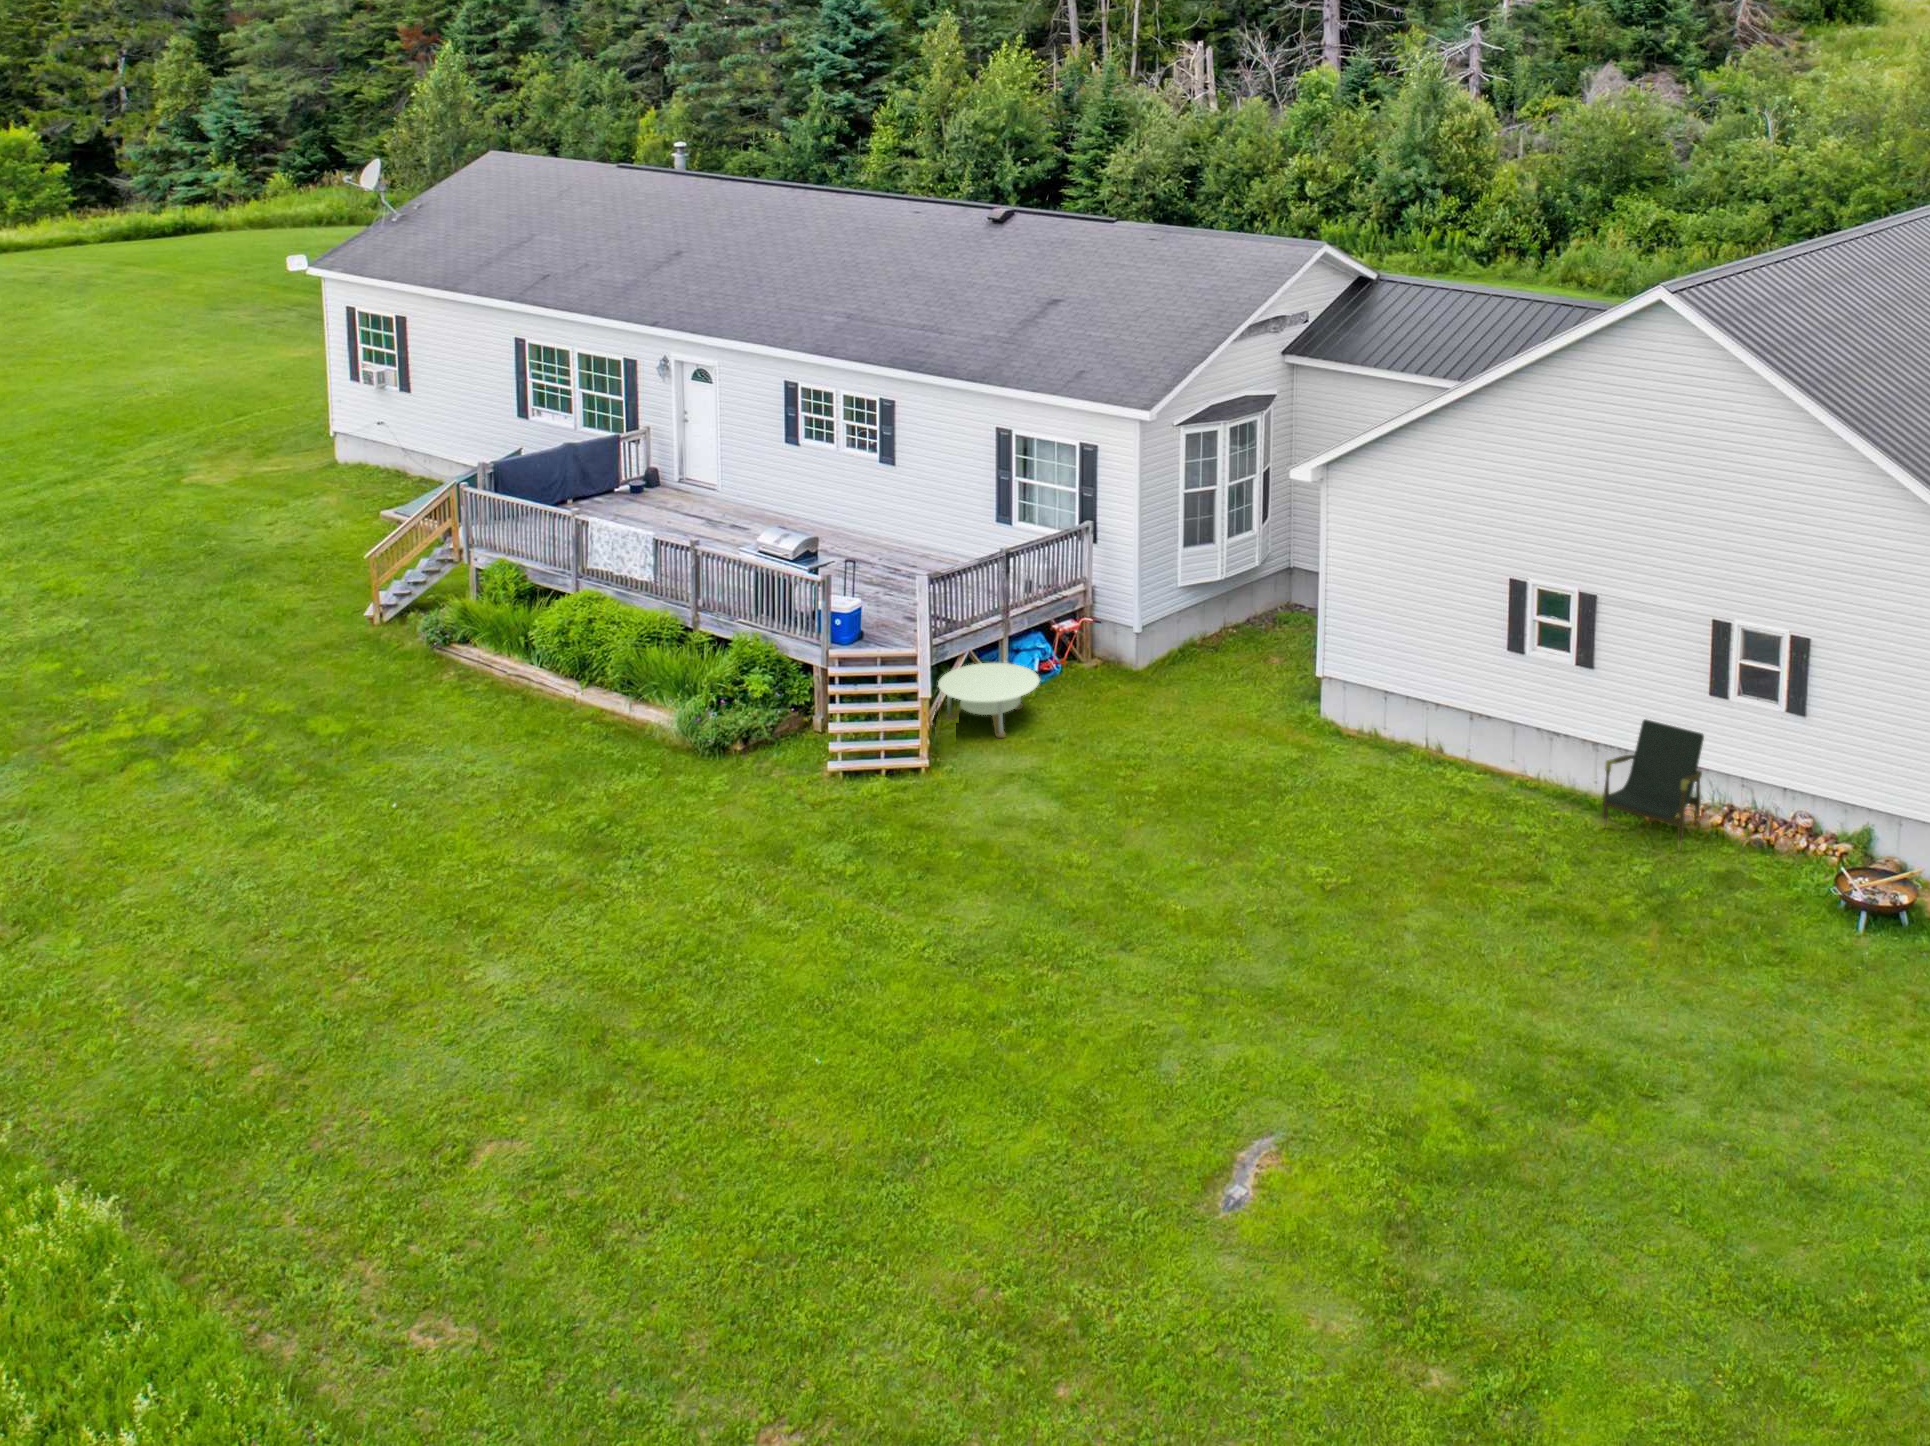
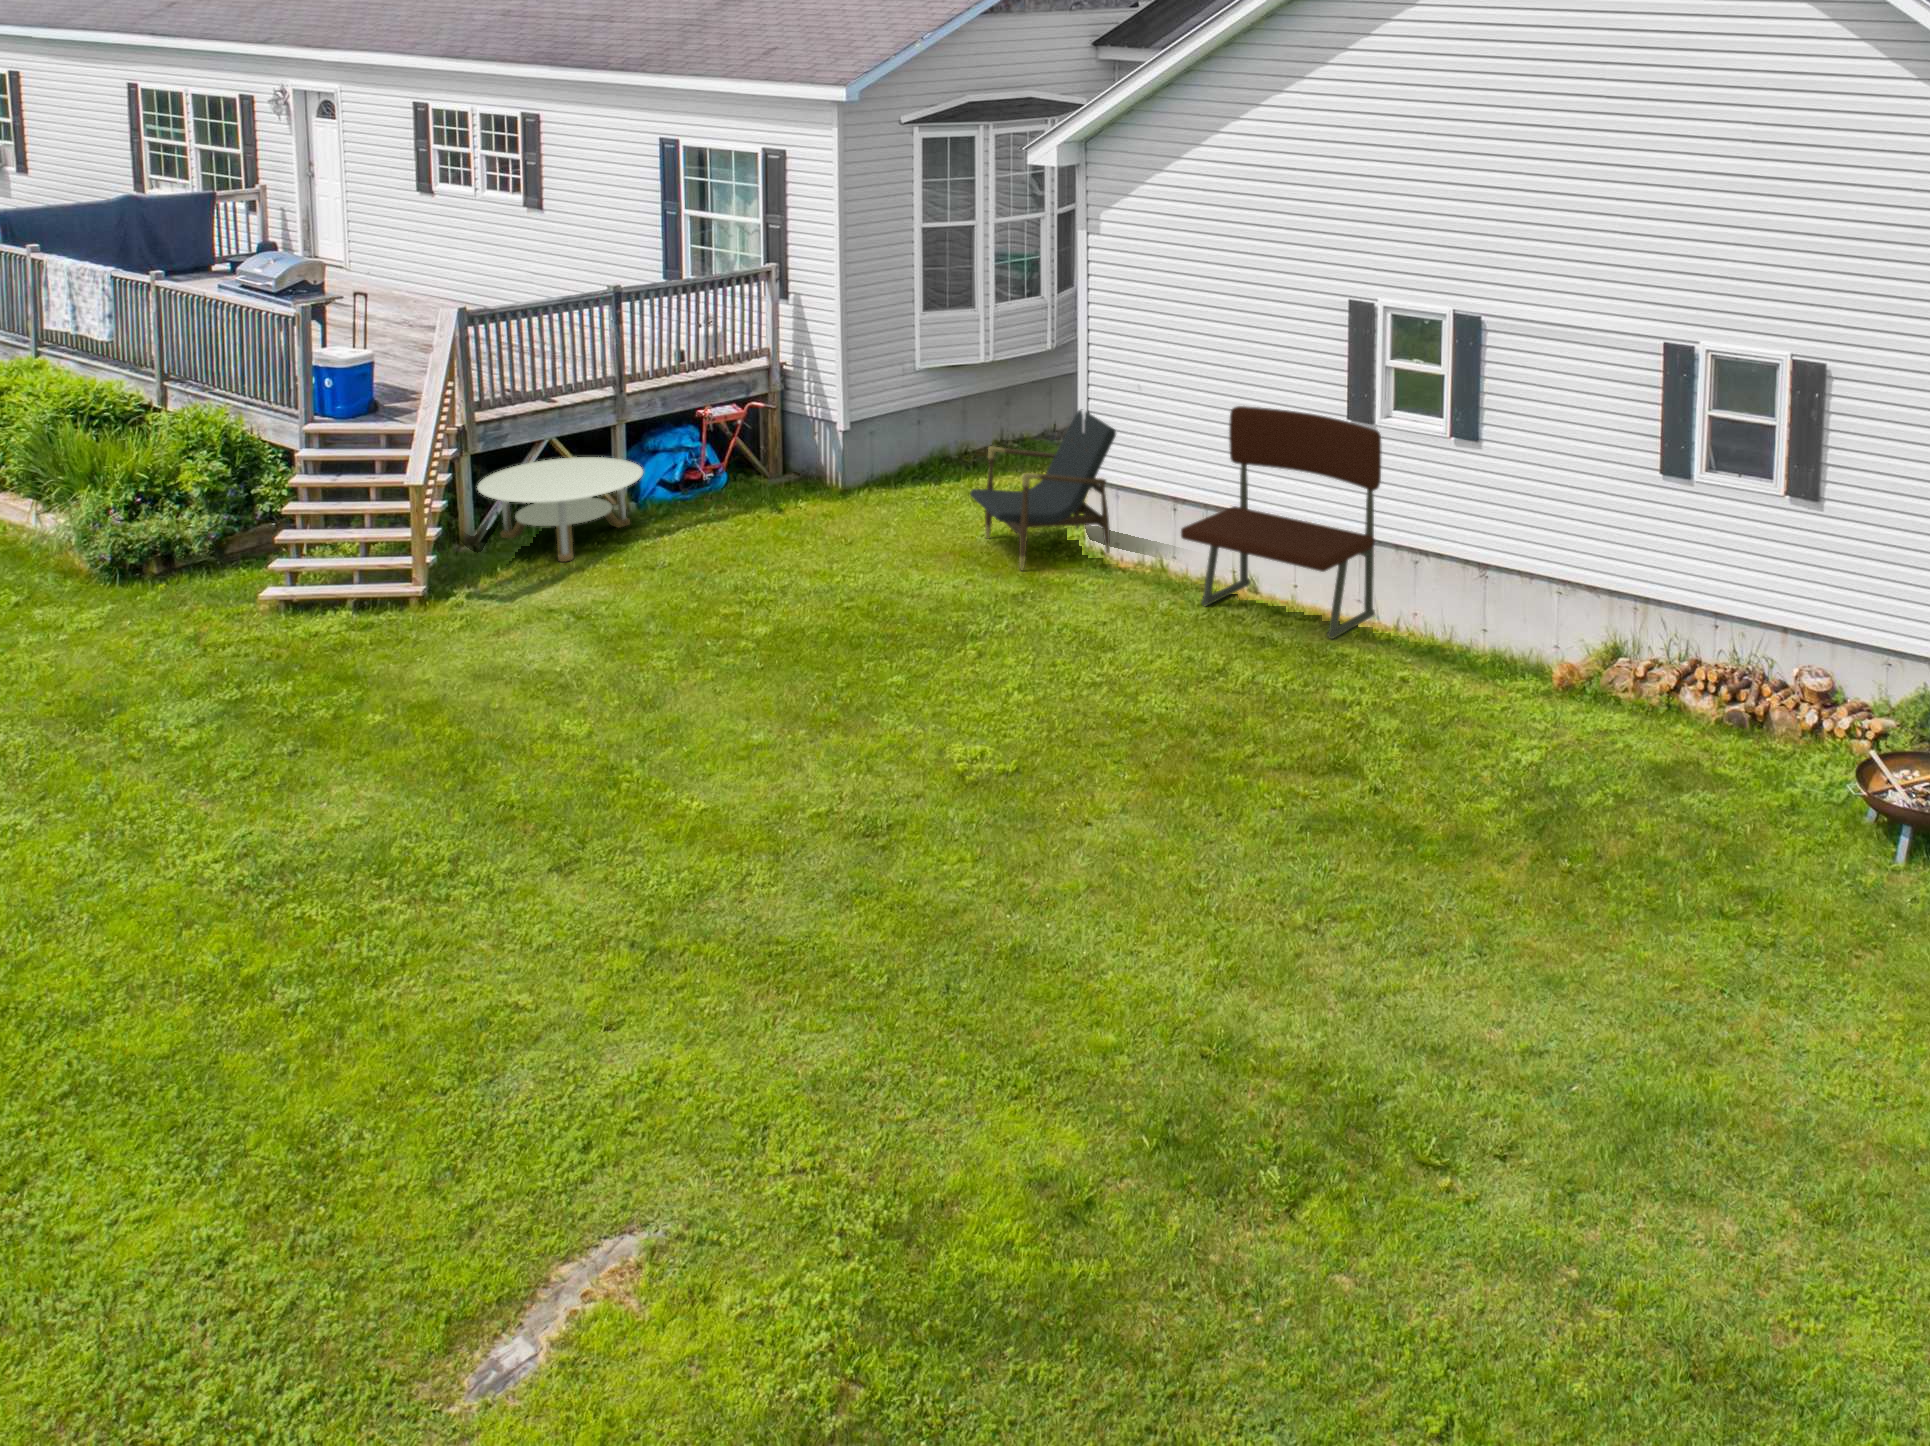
bench: none [1410,642,1535,790] -> present [1181,406,1381,639]
lounge chair: present [1602,719,1704,850] -> present [970,409,1116,570]

